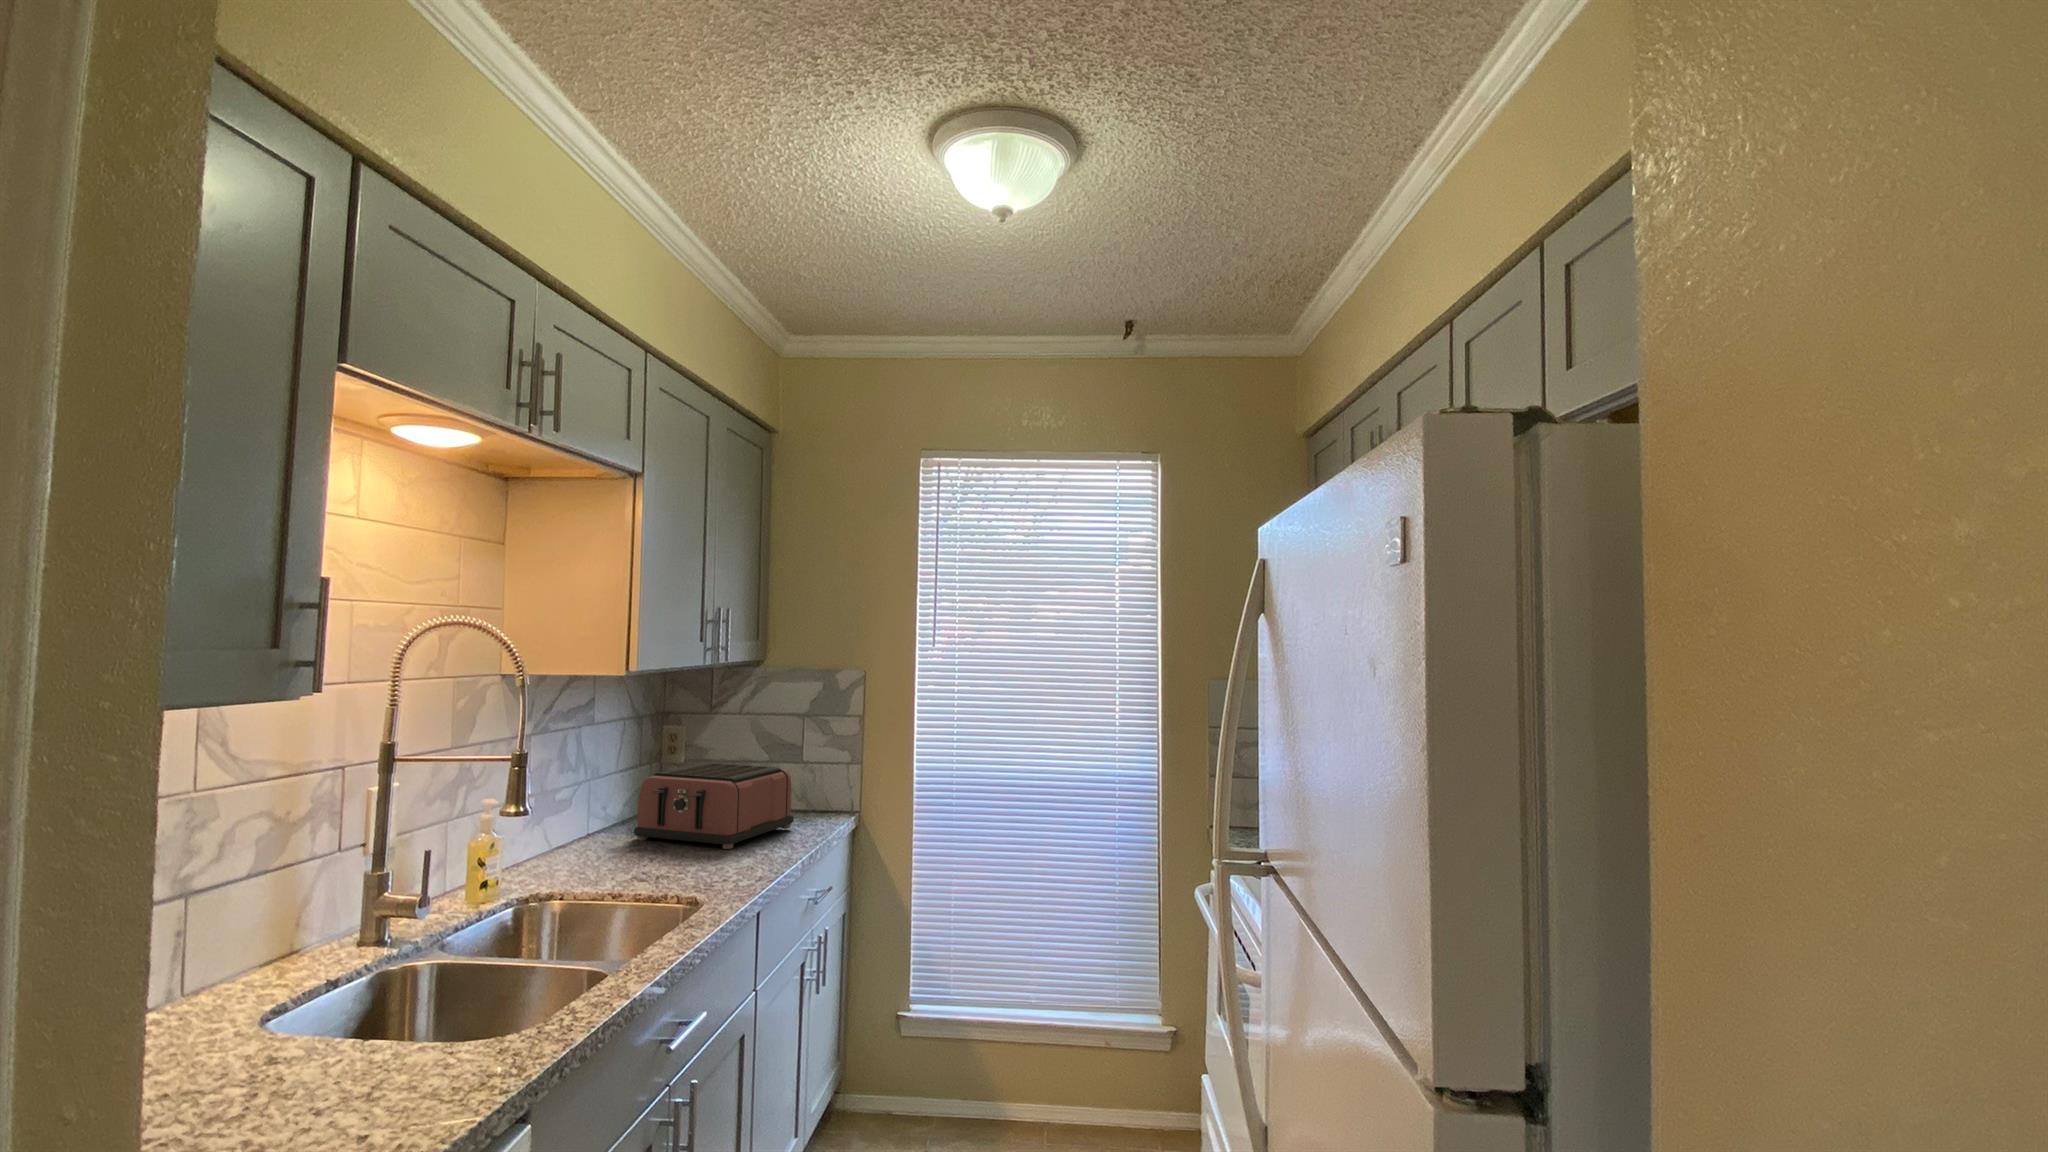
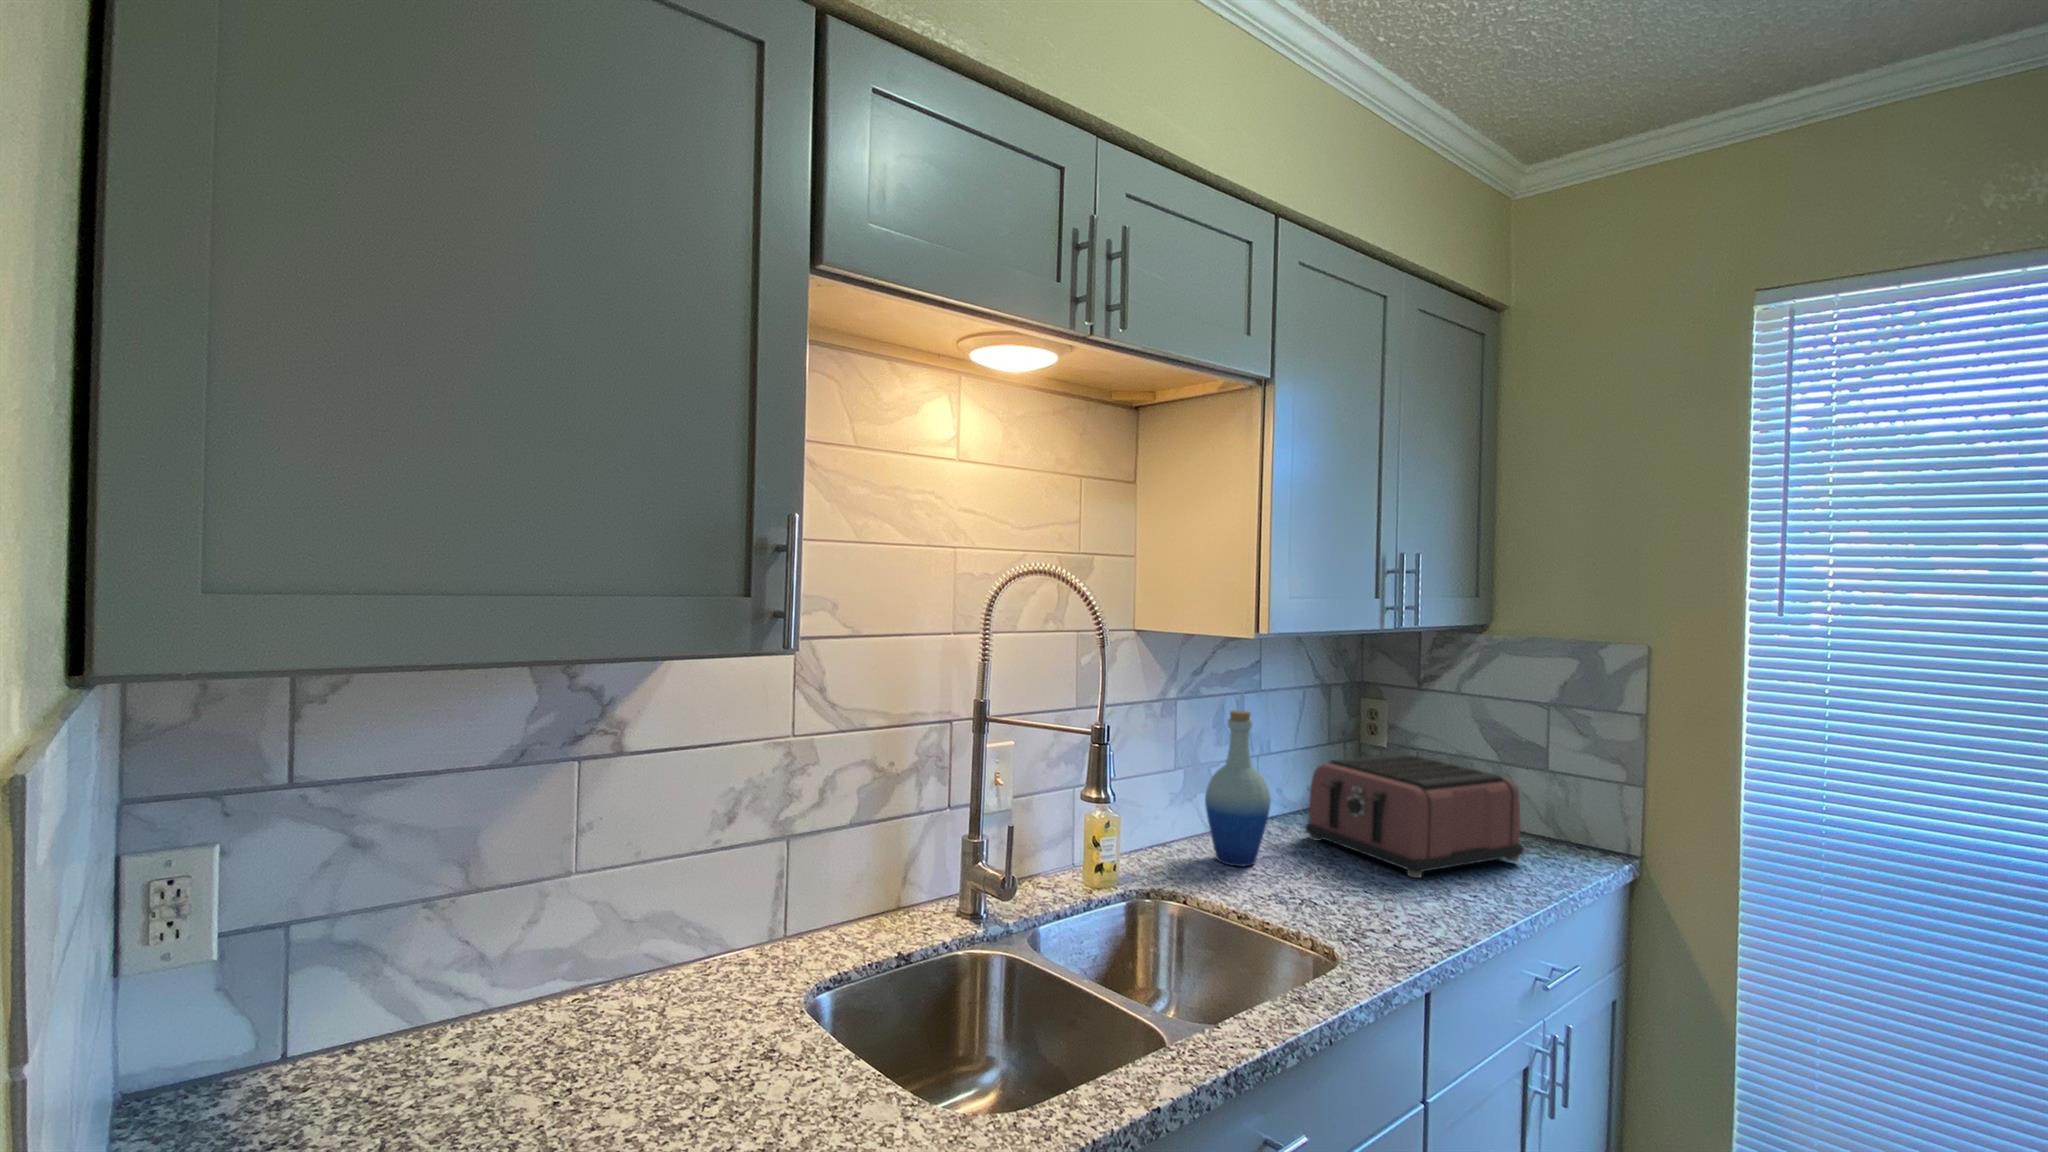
bottle: none [562,737,620,867] -> present [1205,710,1271,866]

